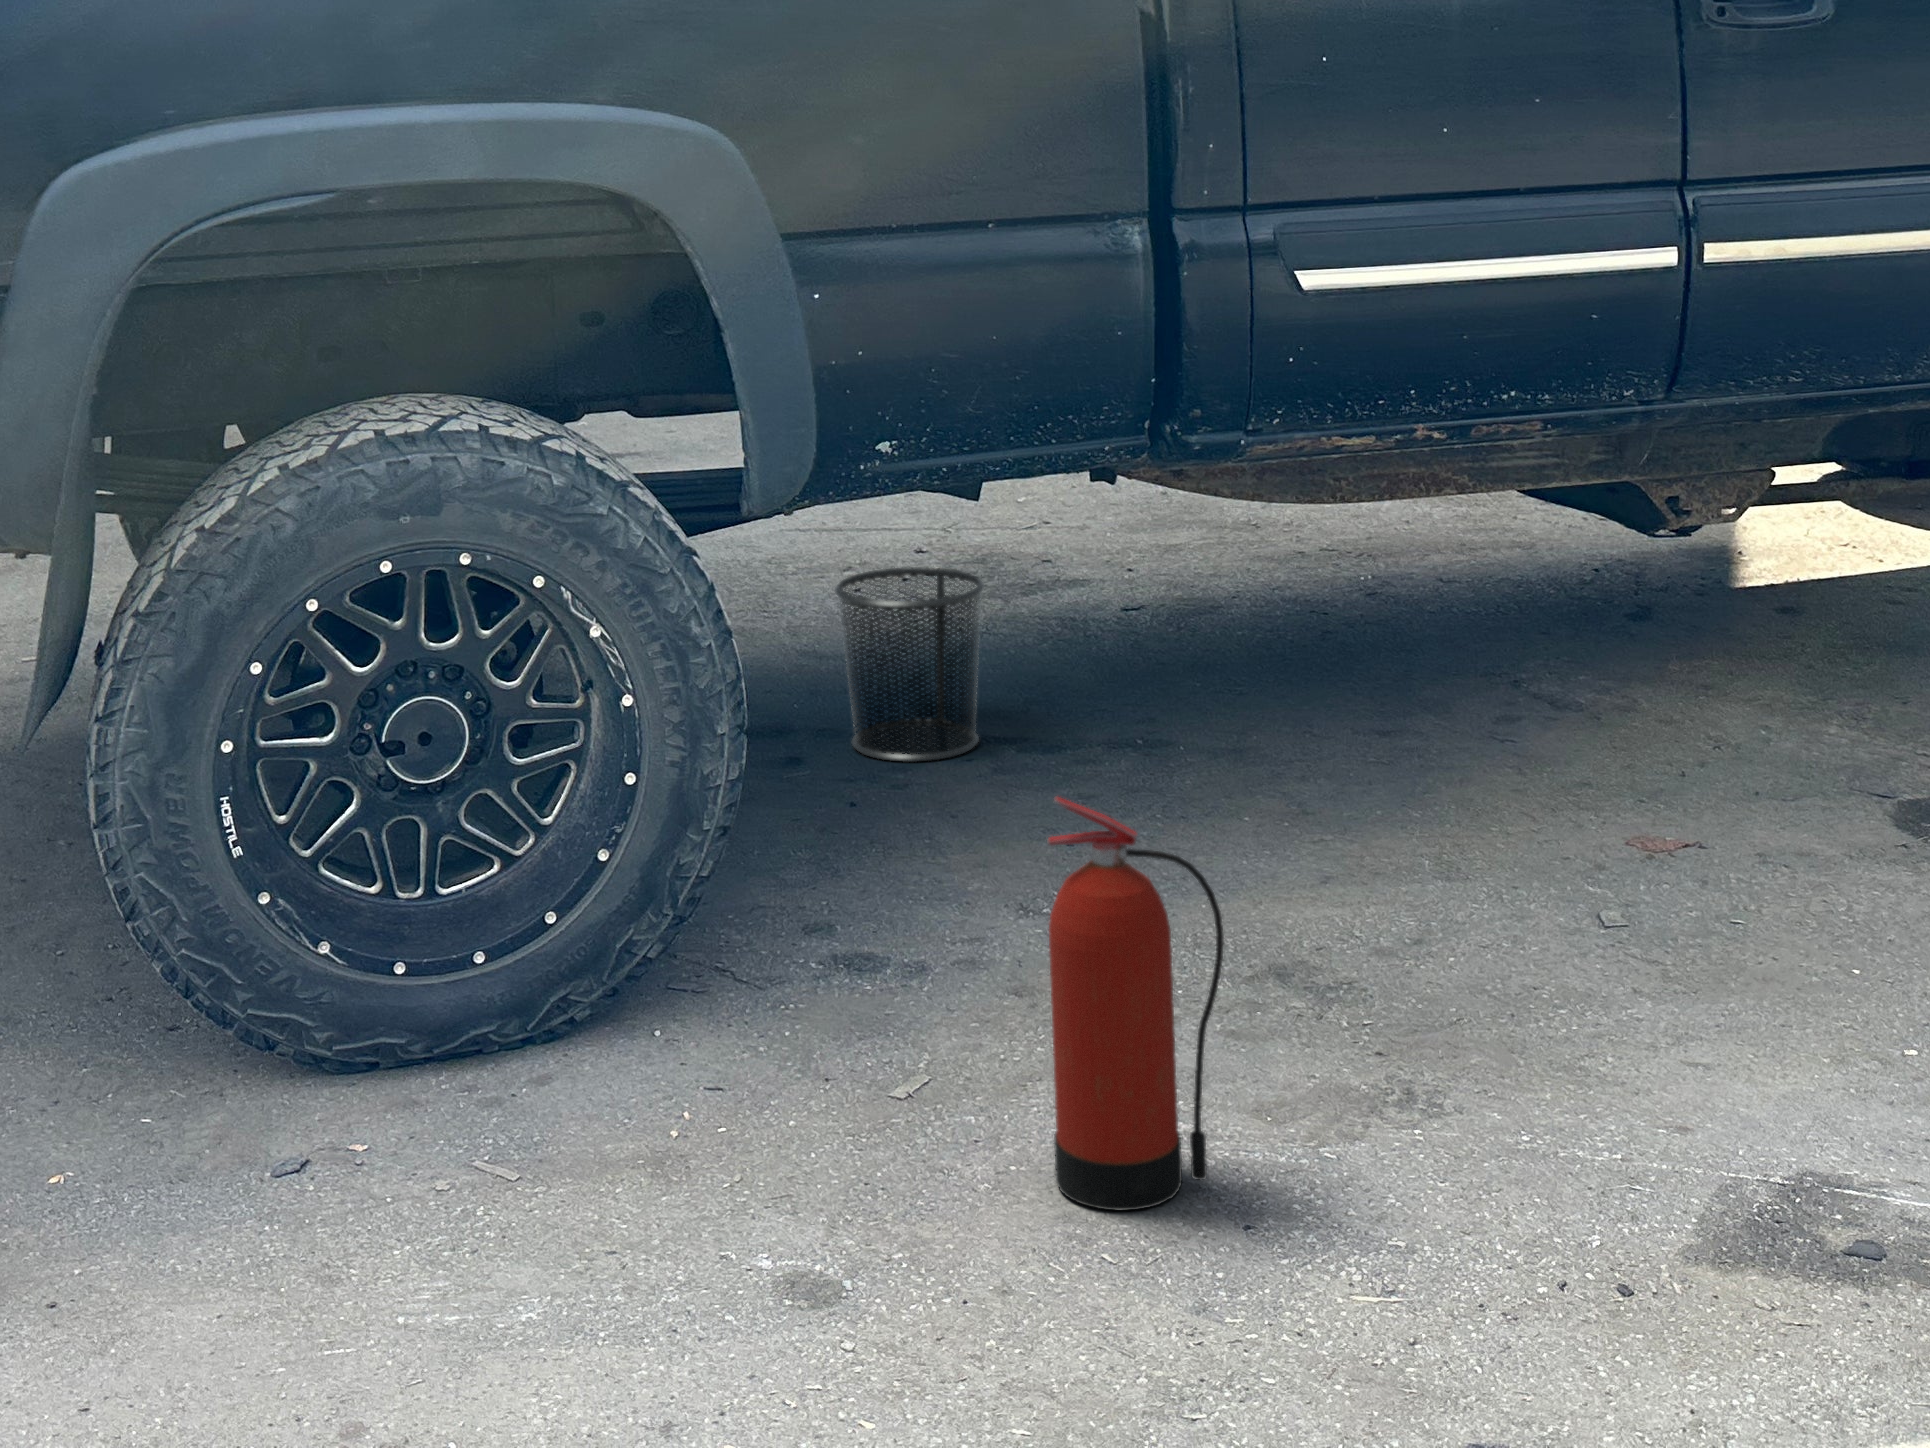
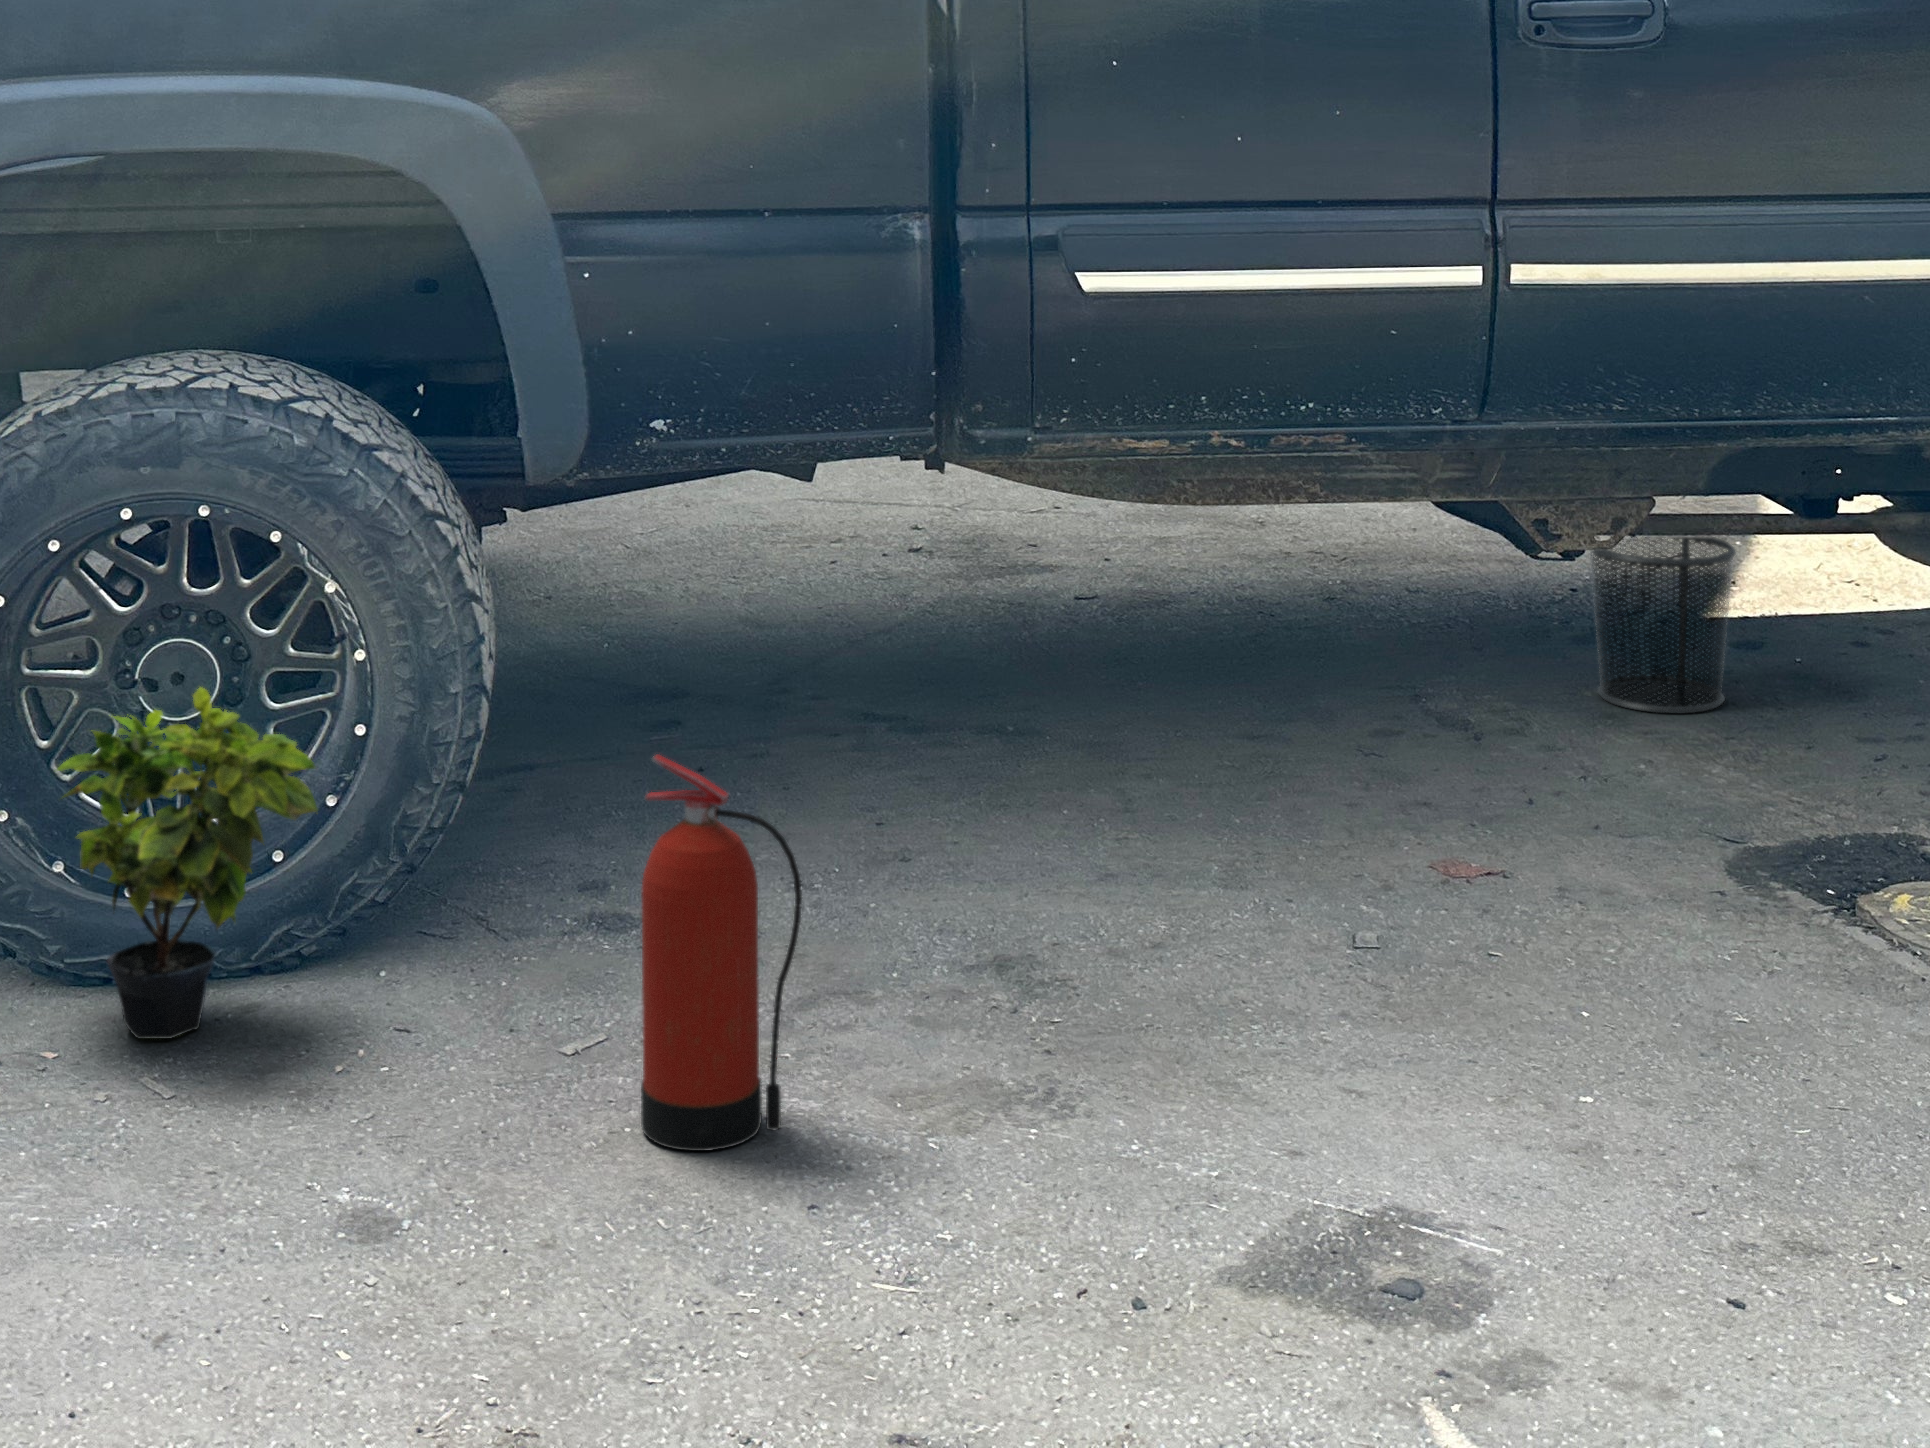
waste bin: present [835,567,984,762] -> present [1591,537,1736,713]
potted plant: none [345,758,623,1142] -> present [57,687,318,1039]

